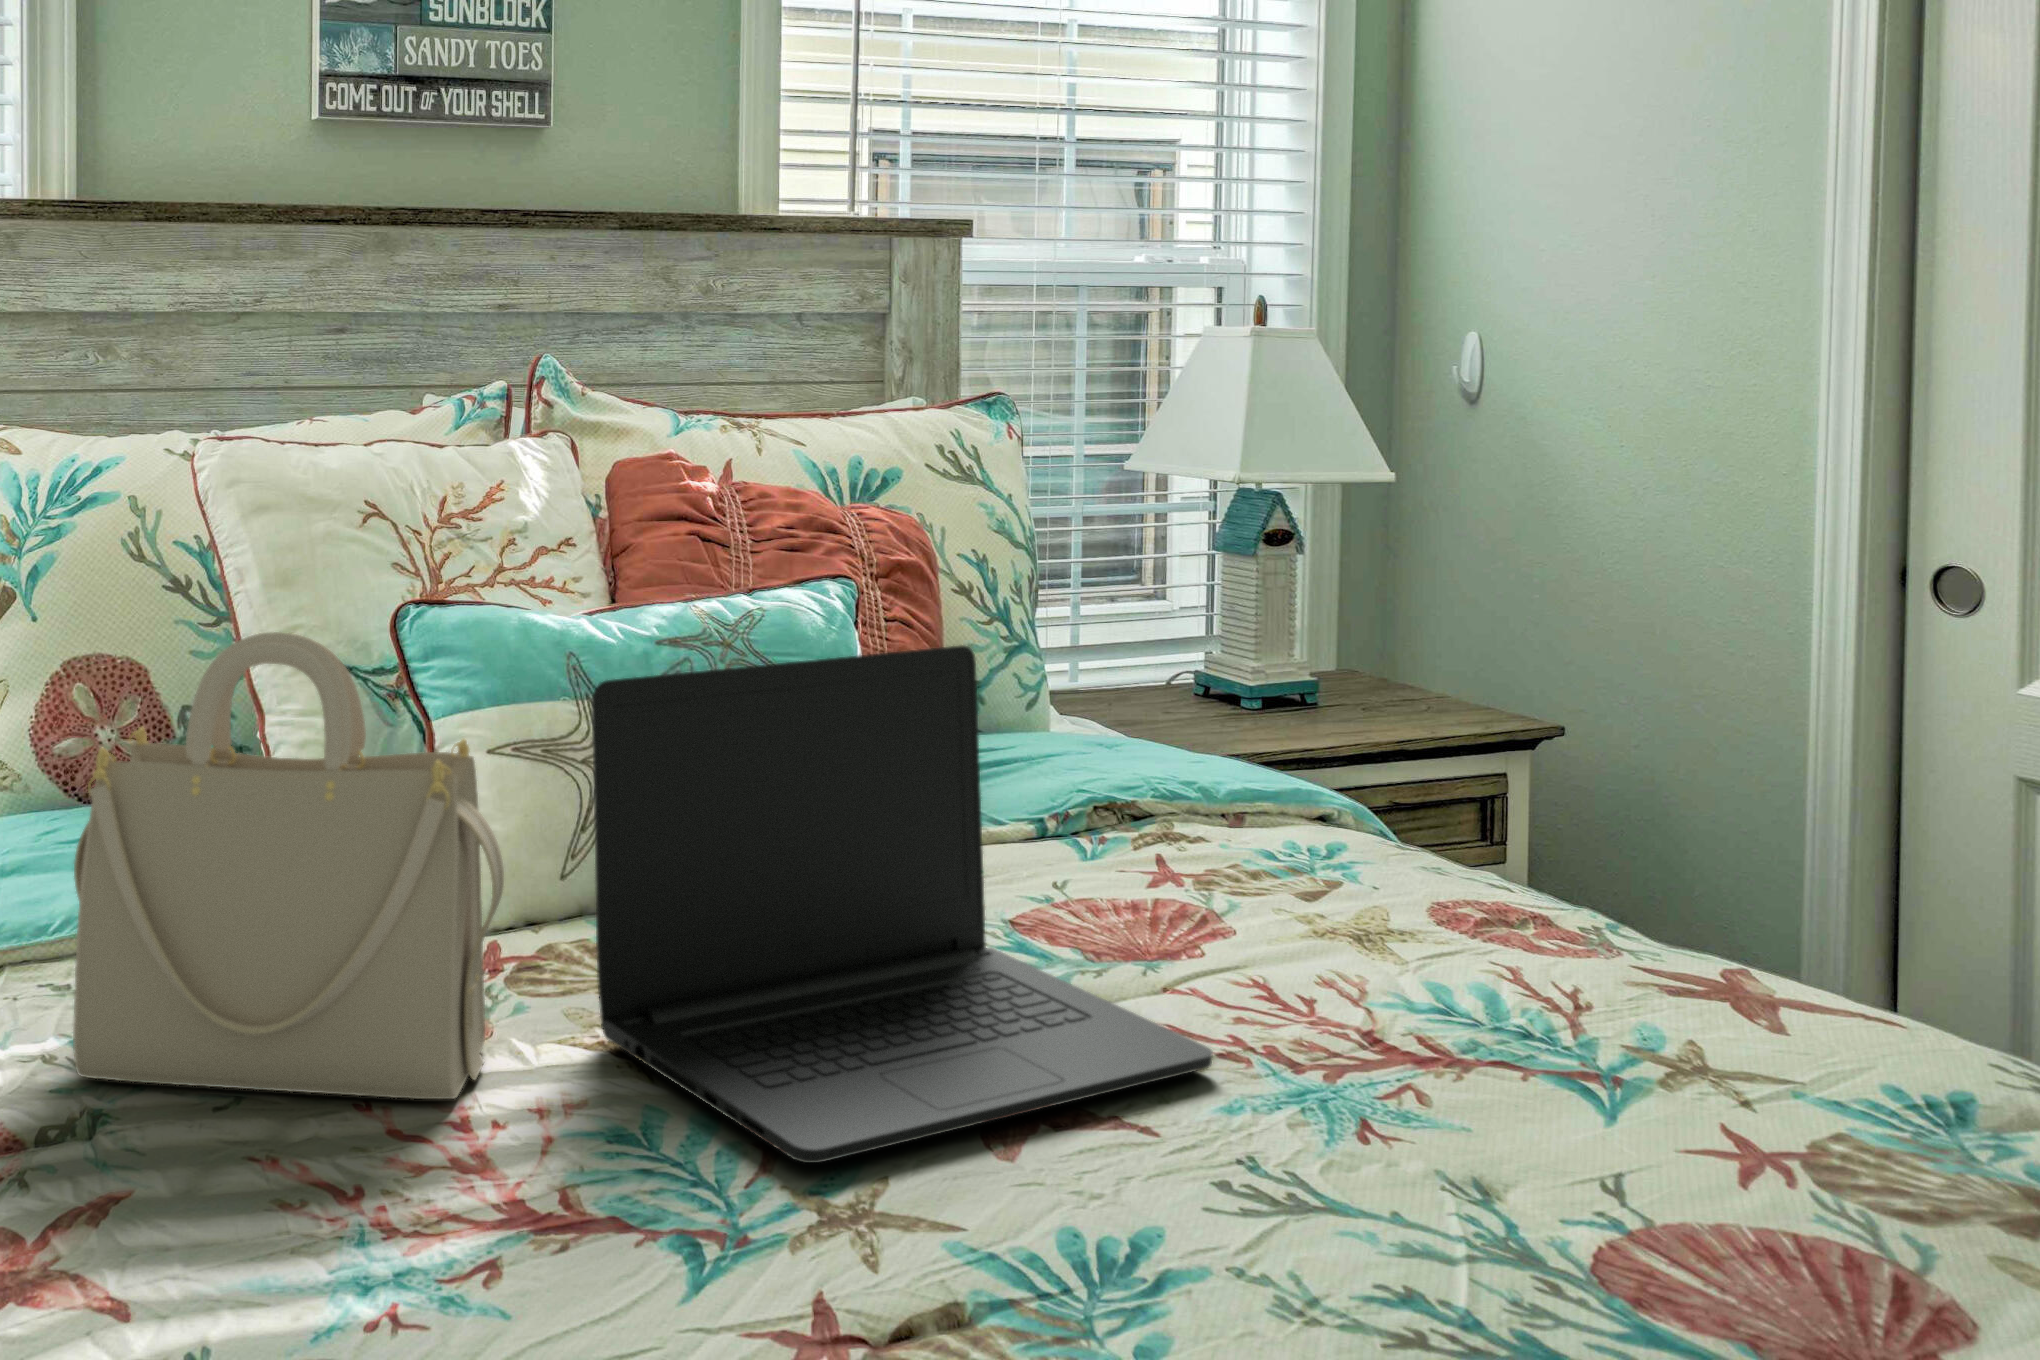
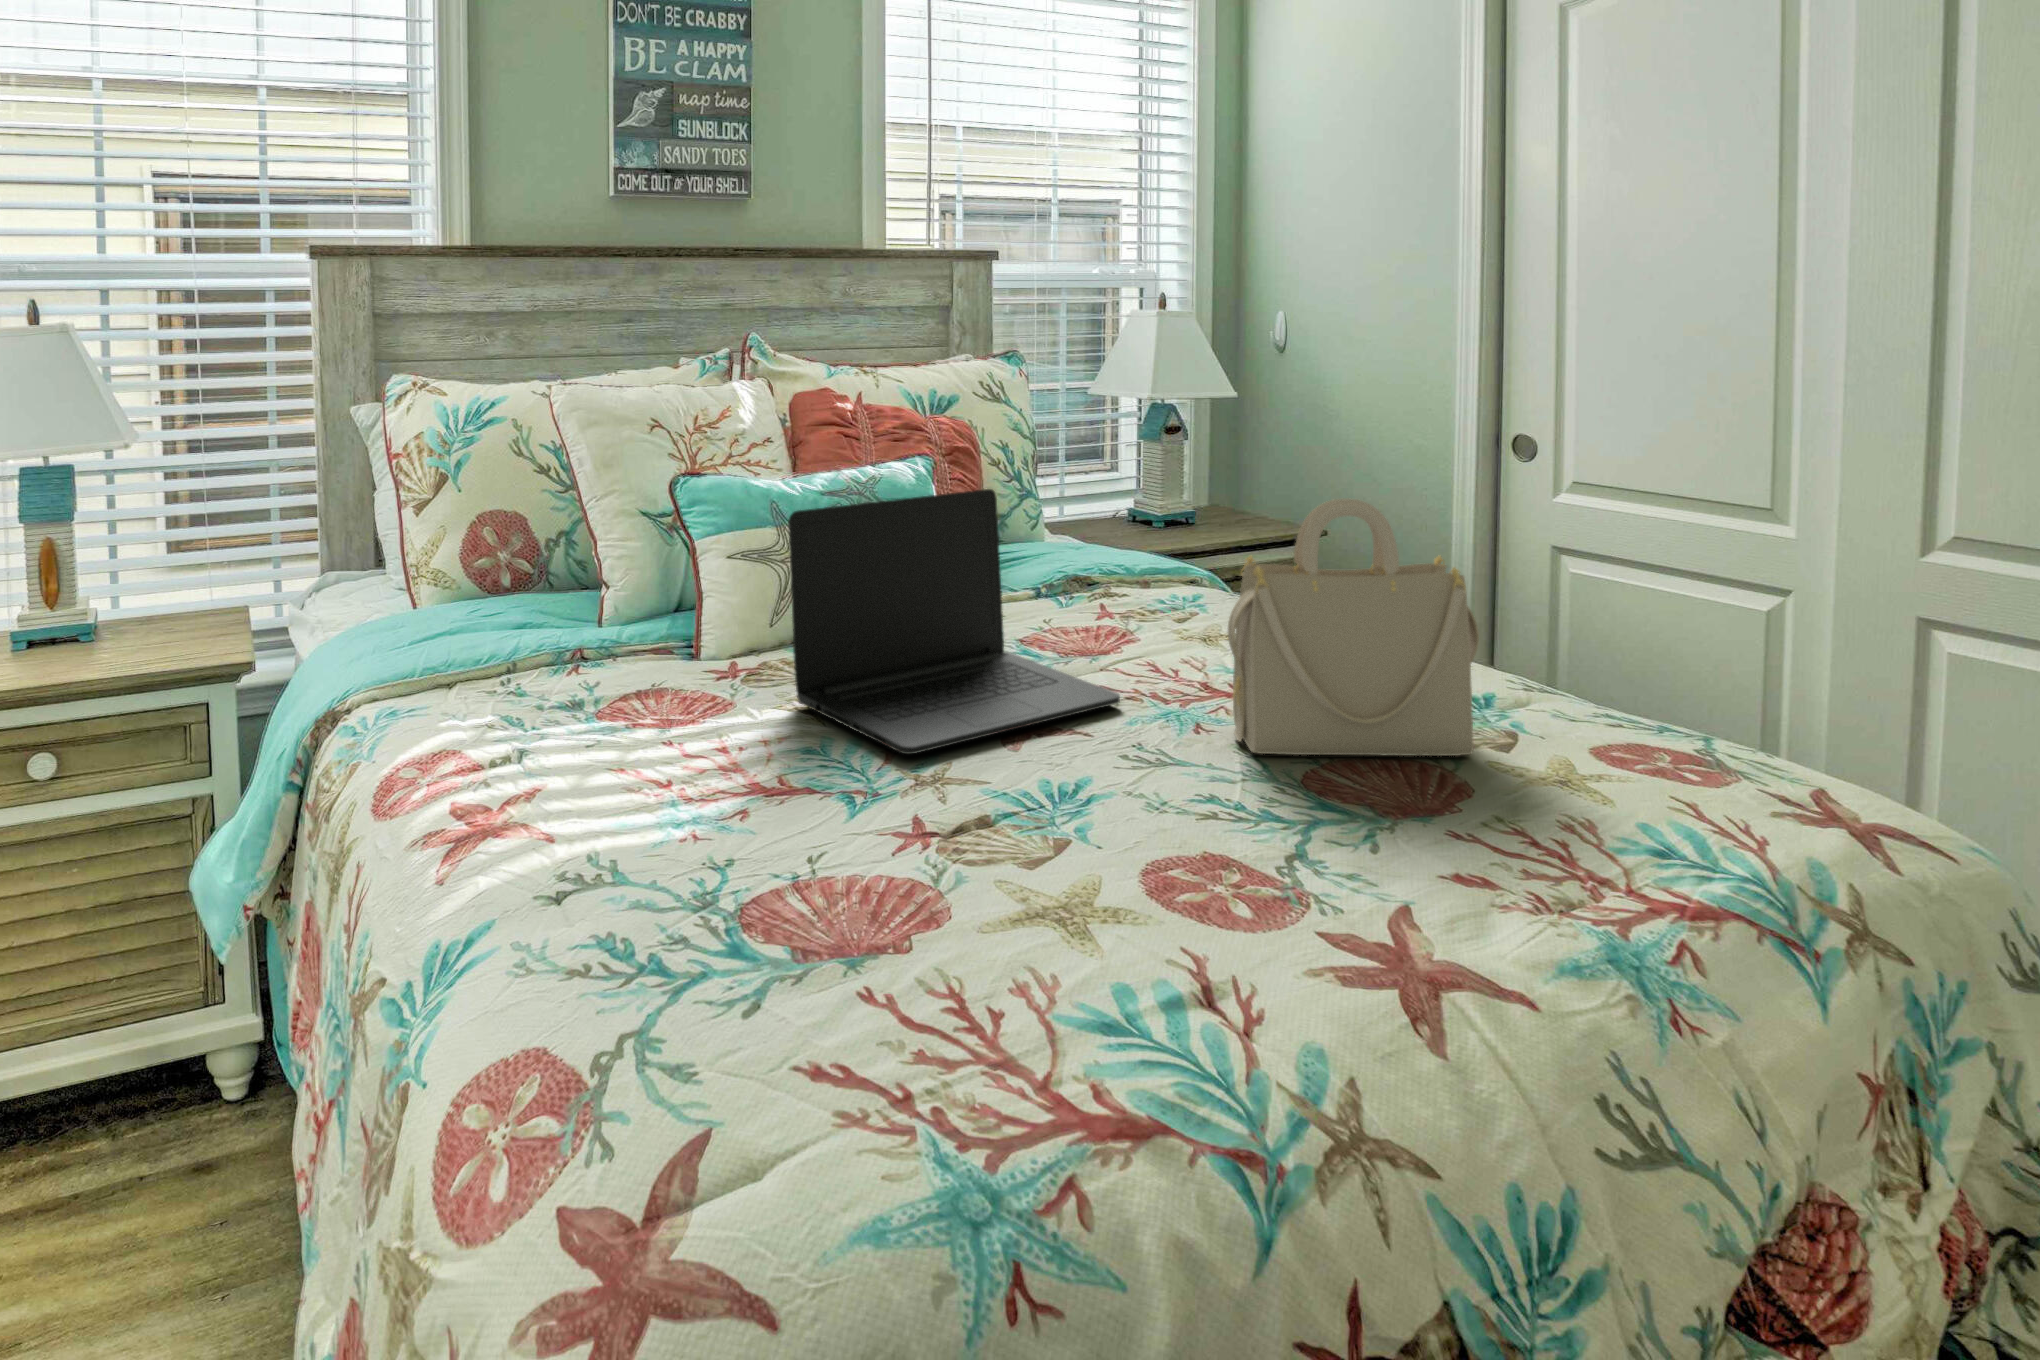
handbag: present [73,632,504,1099] -> present [1228,498,1479,756]

